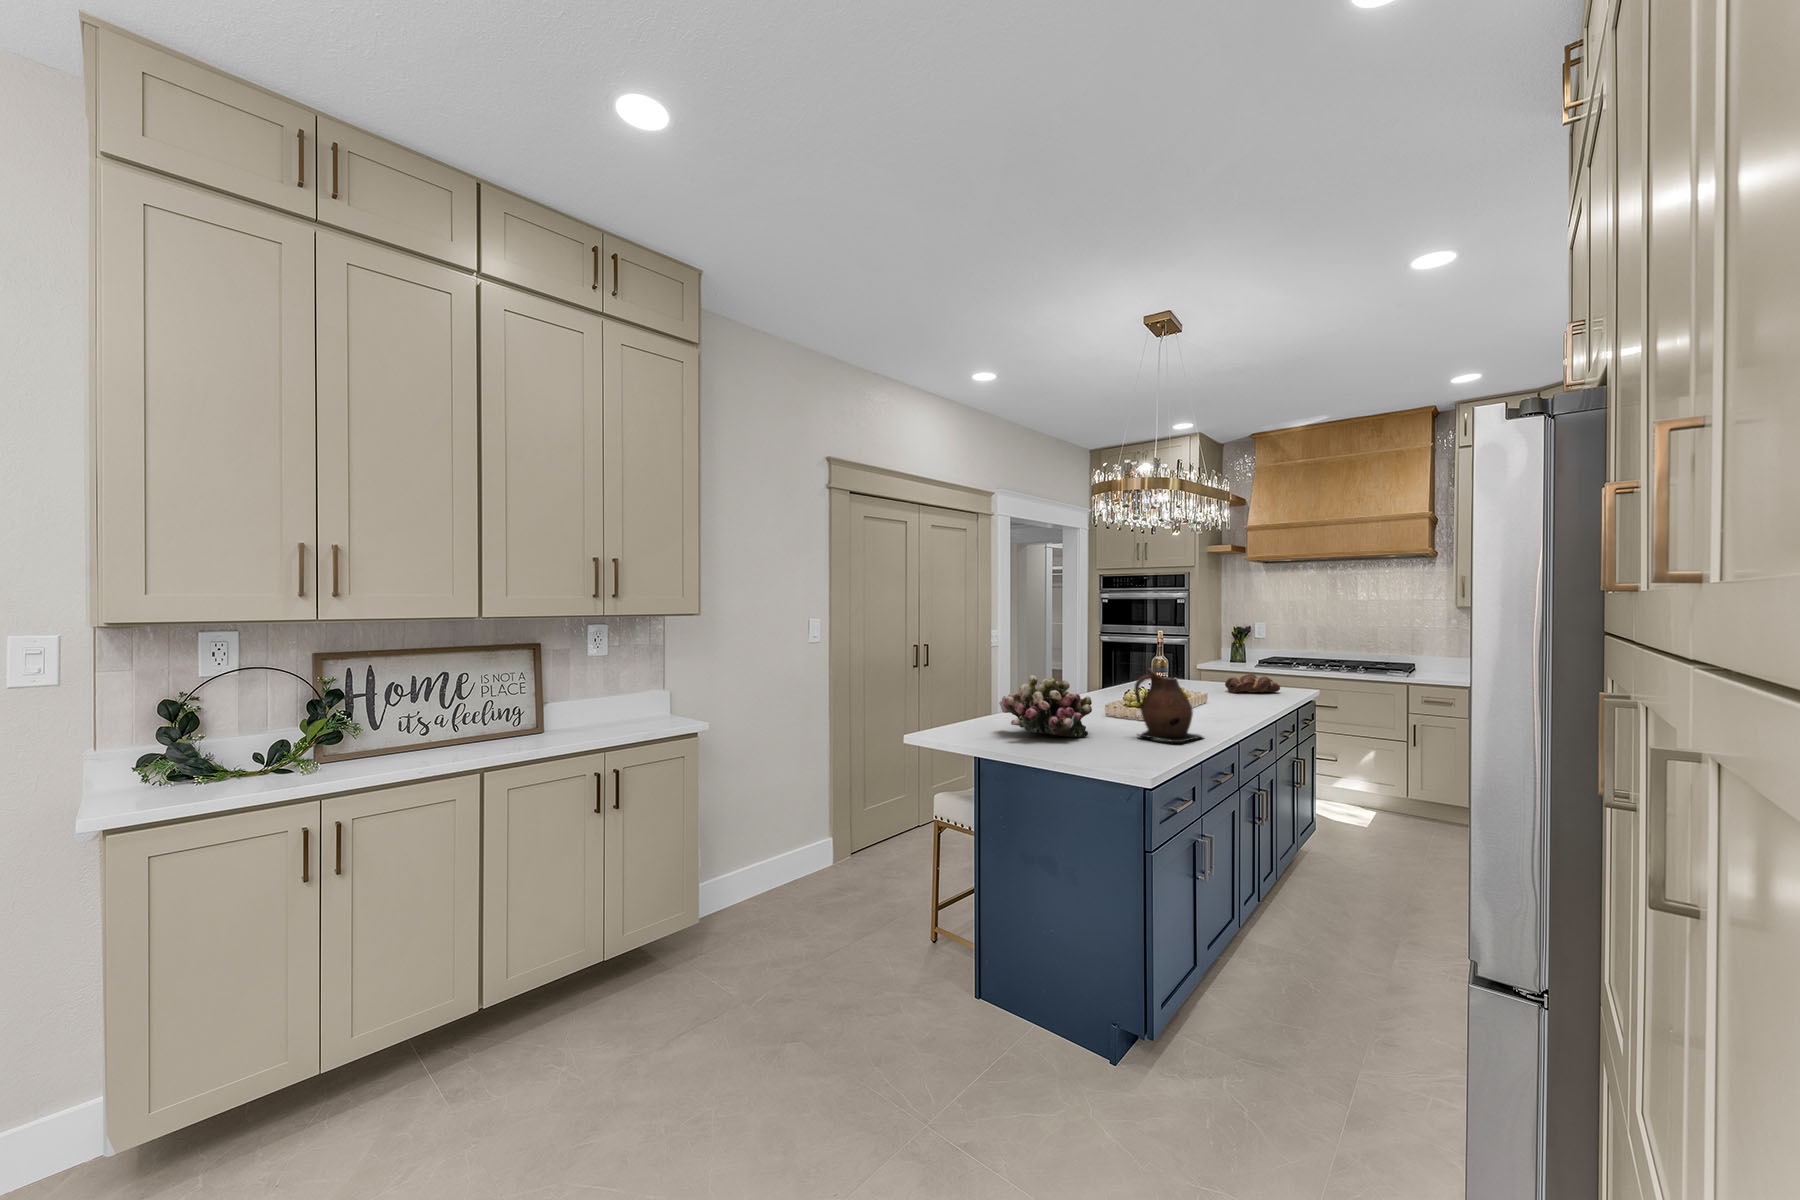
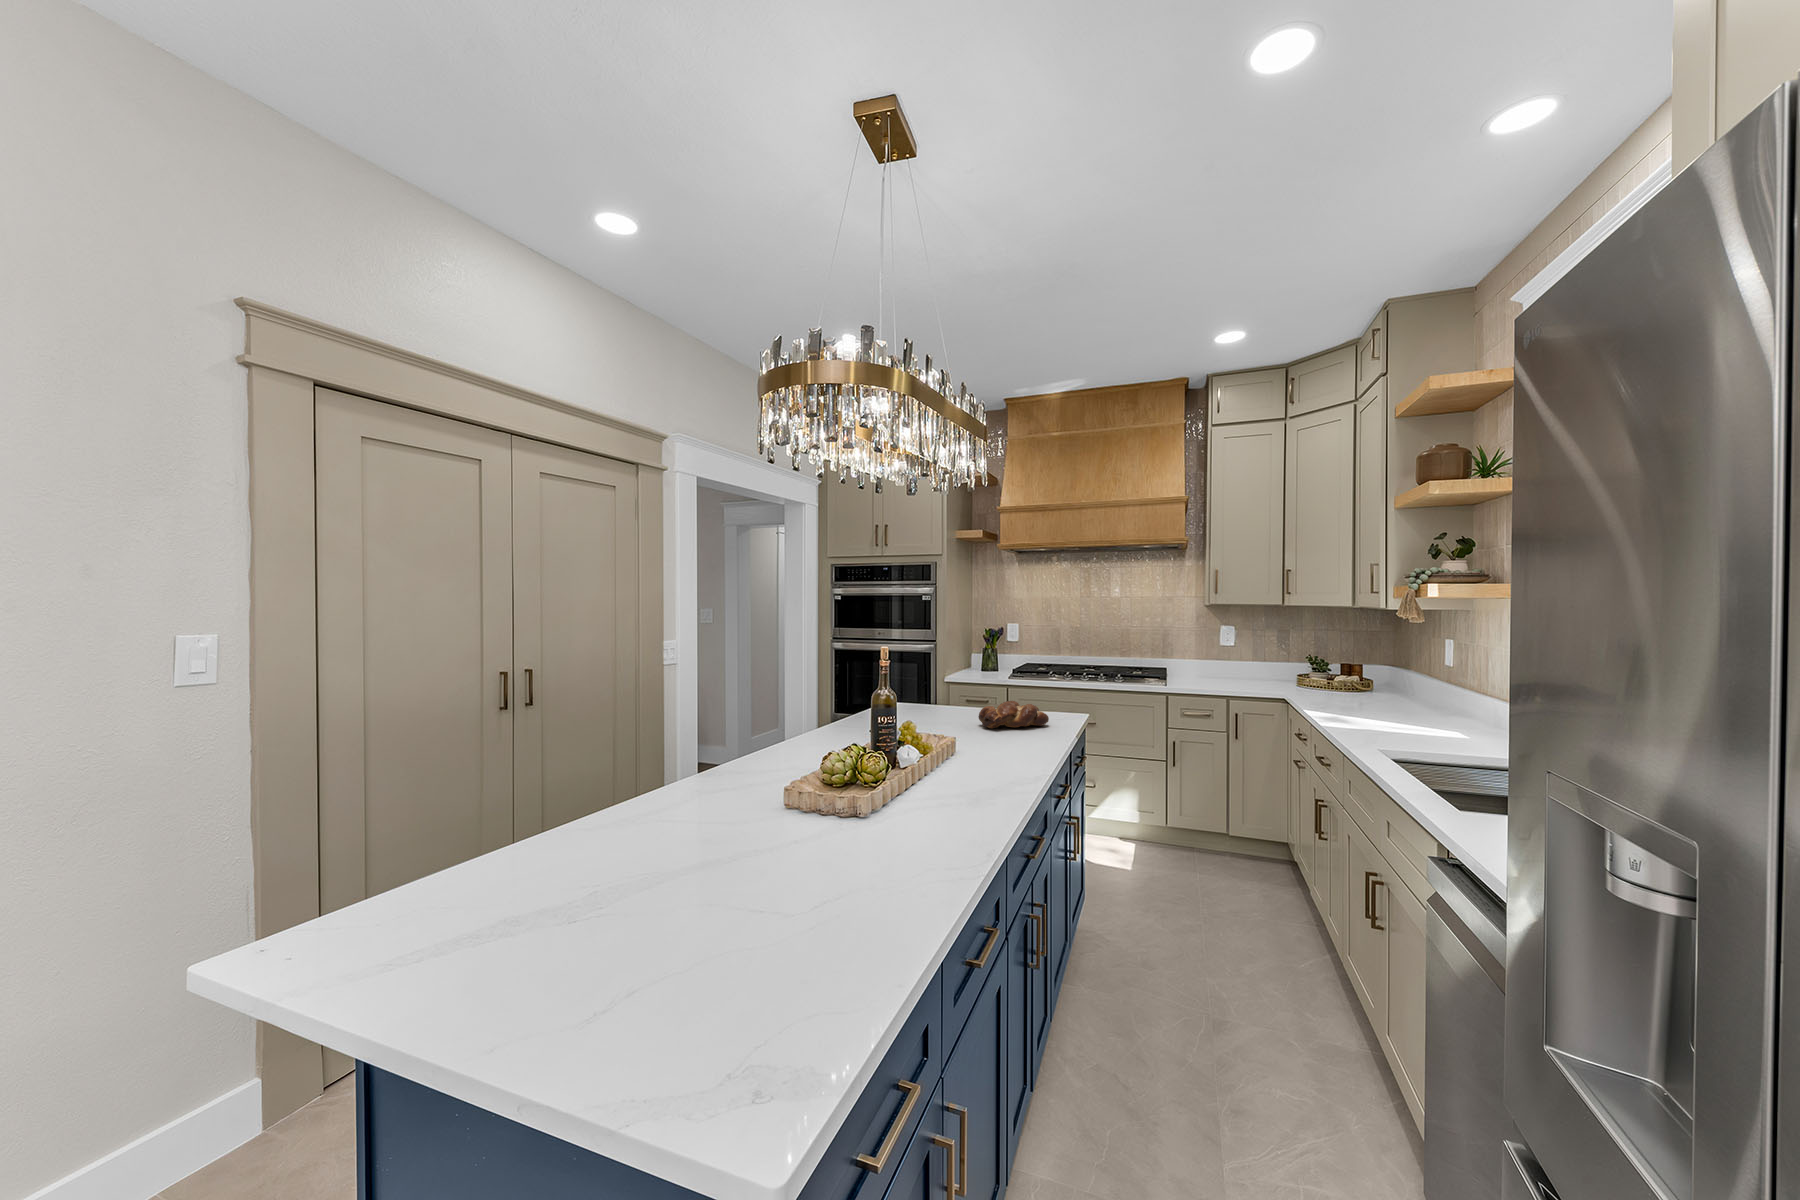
ceramic pitcher: present [1134,668,1202,742] -> none [818,731,948,894]
flower arrangement: present [999,675,1092,737] -> none [524,754,737,896]

